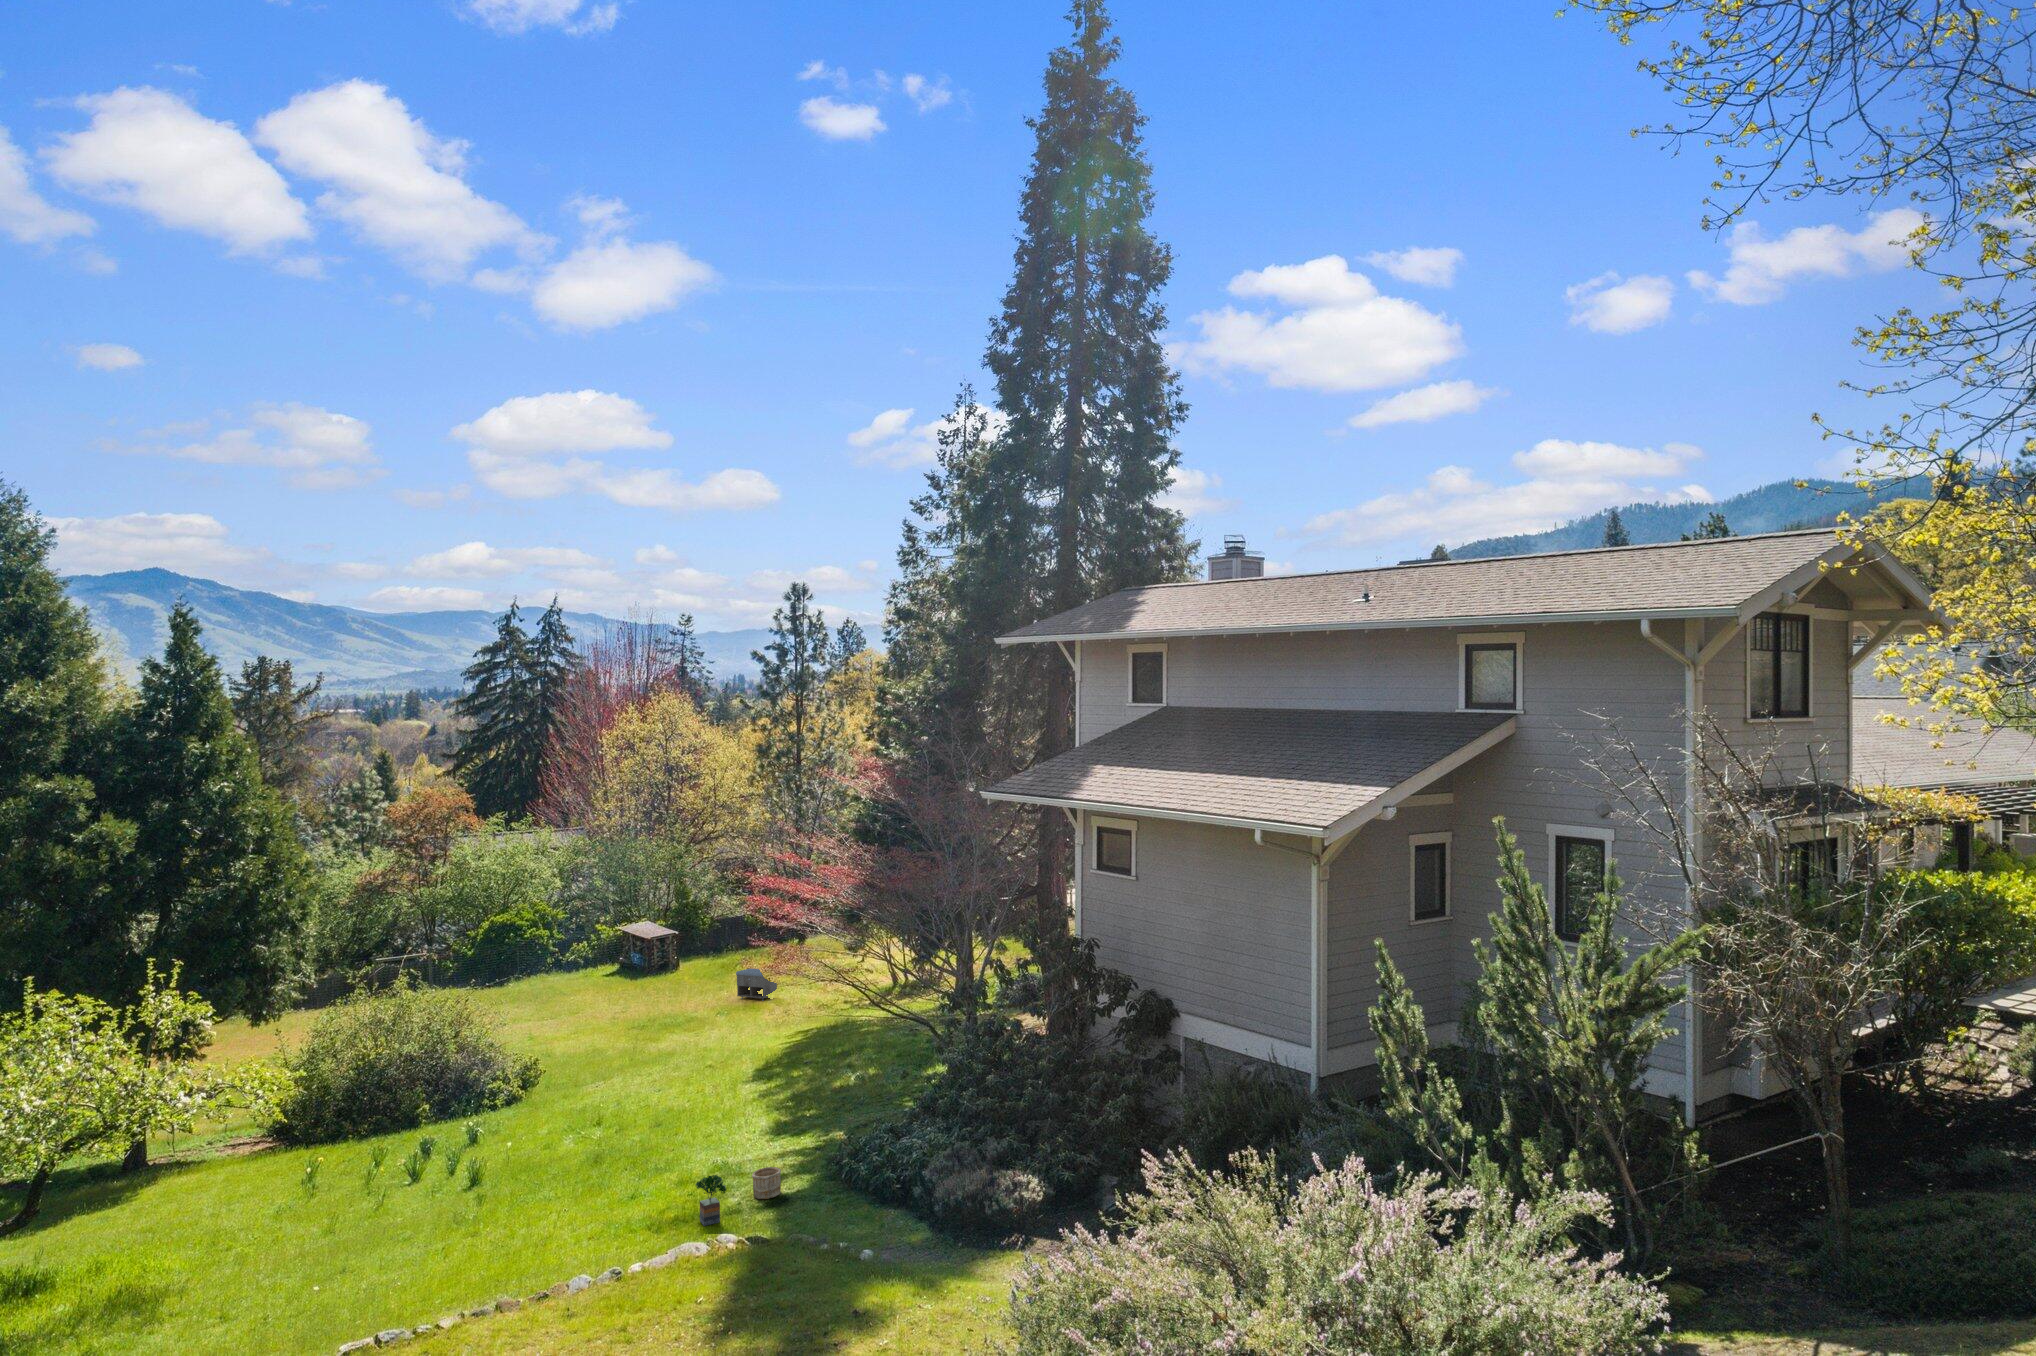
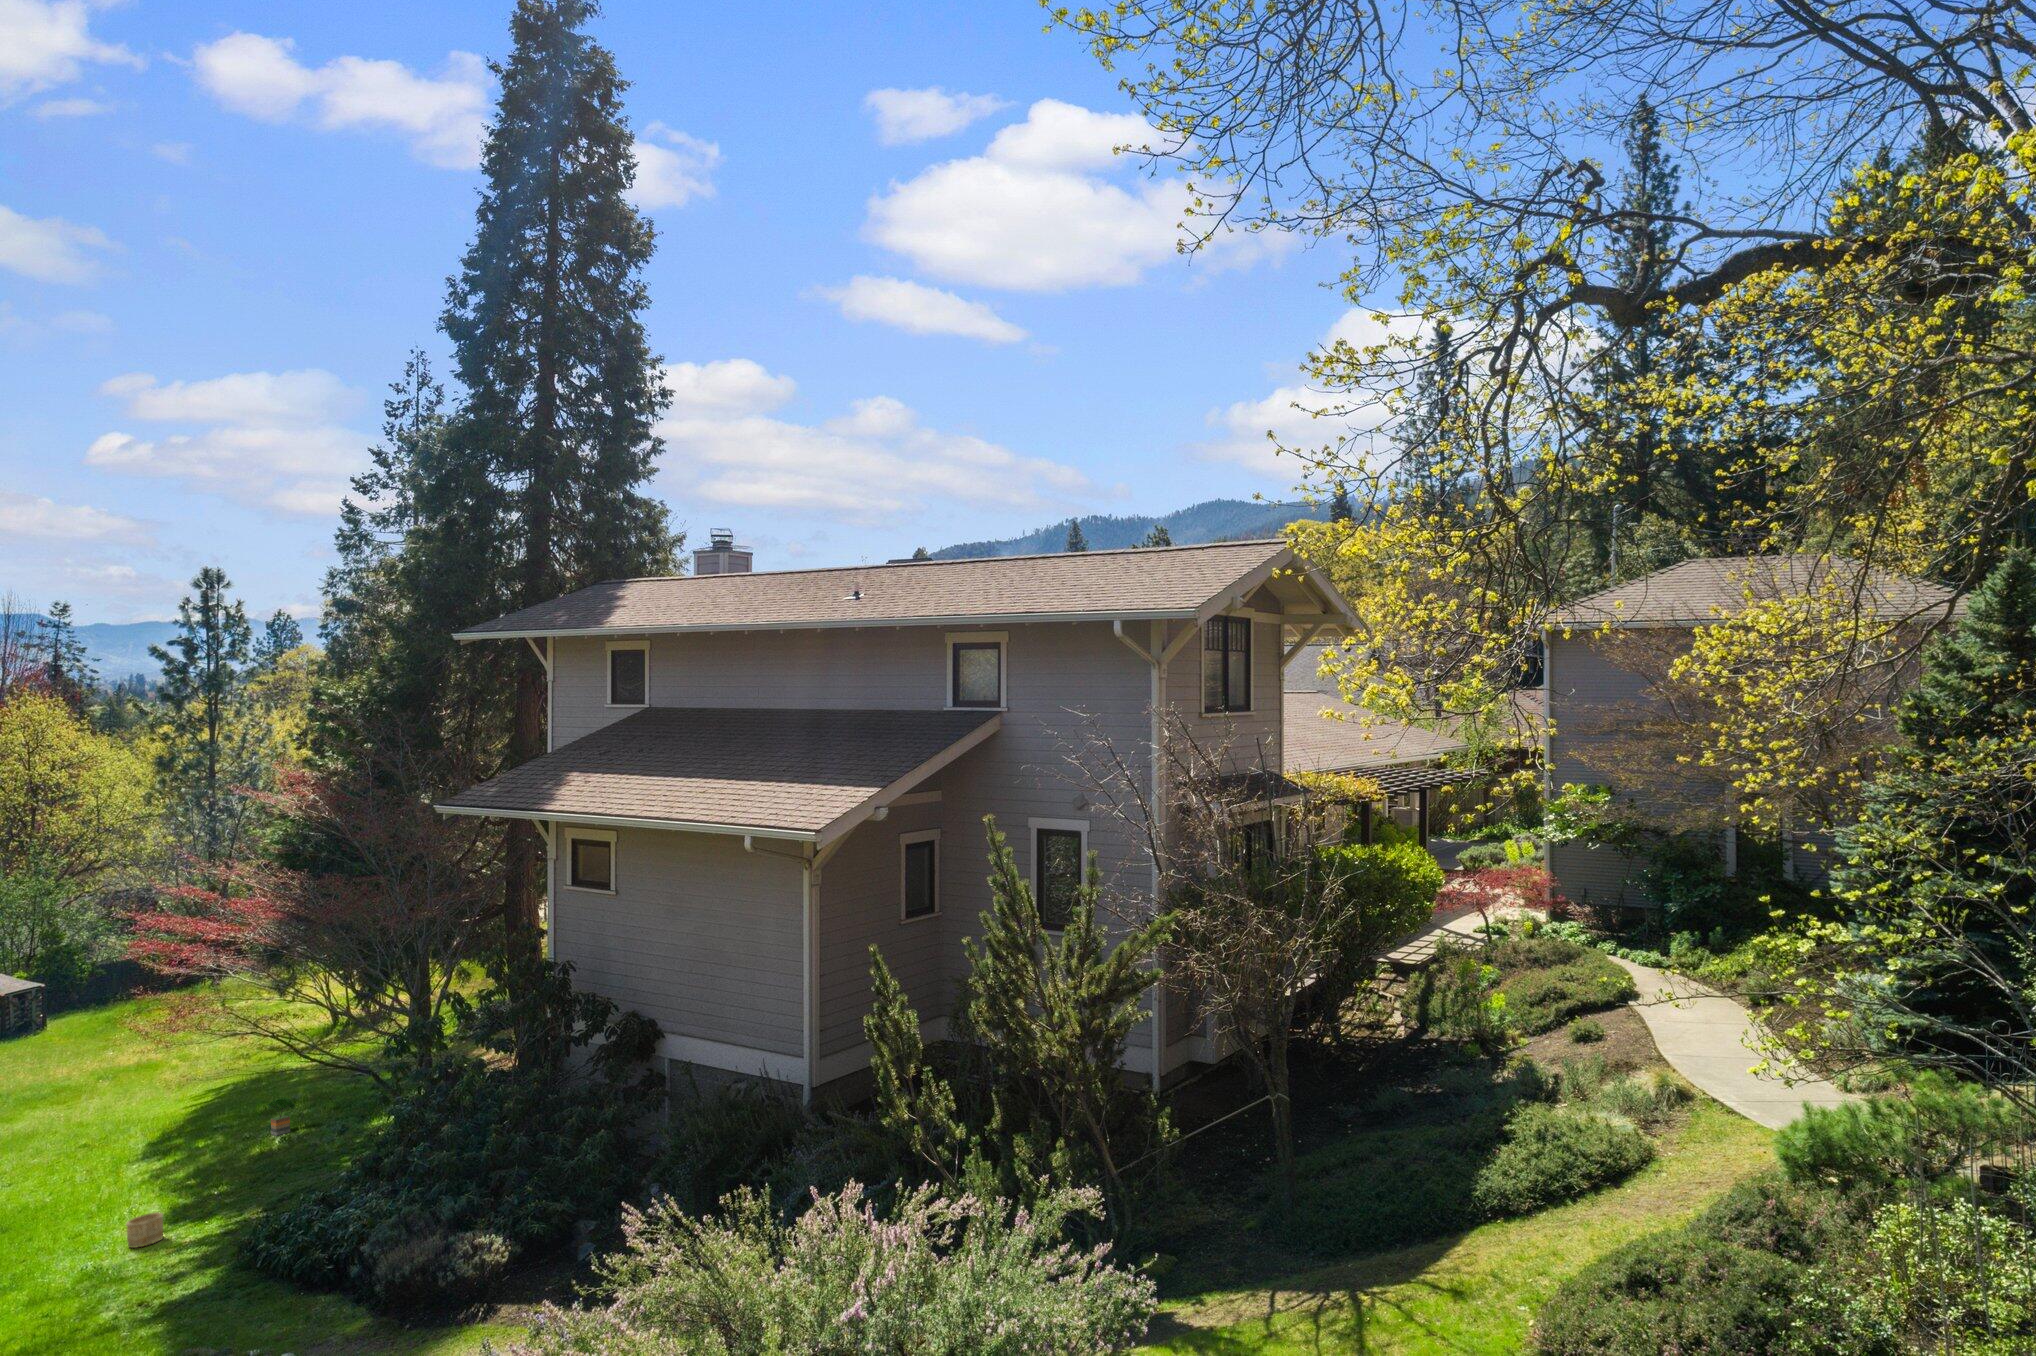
storage bench: present [736,969,777,1001] -> none [115,1027,174,1066]
potted tree: present [696,1175,726,1226] -> present [268,1098,295,1136]

